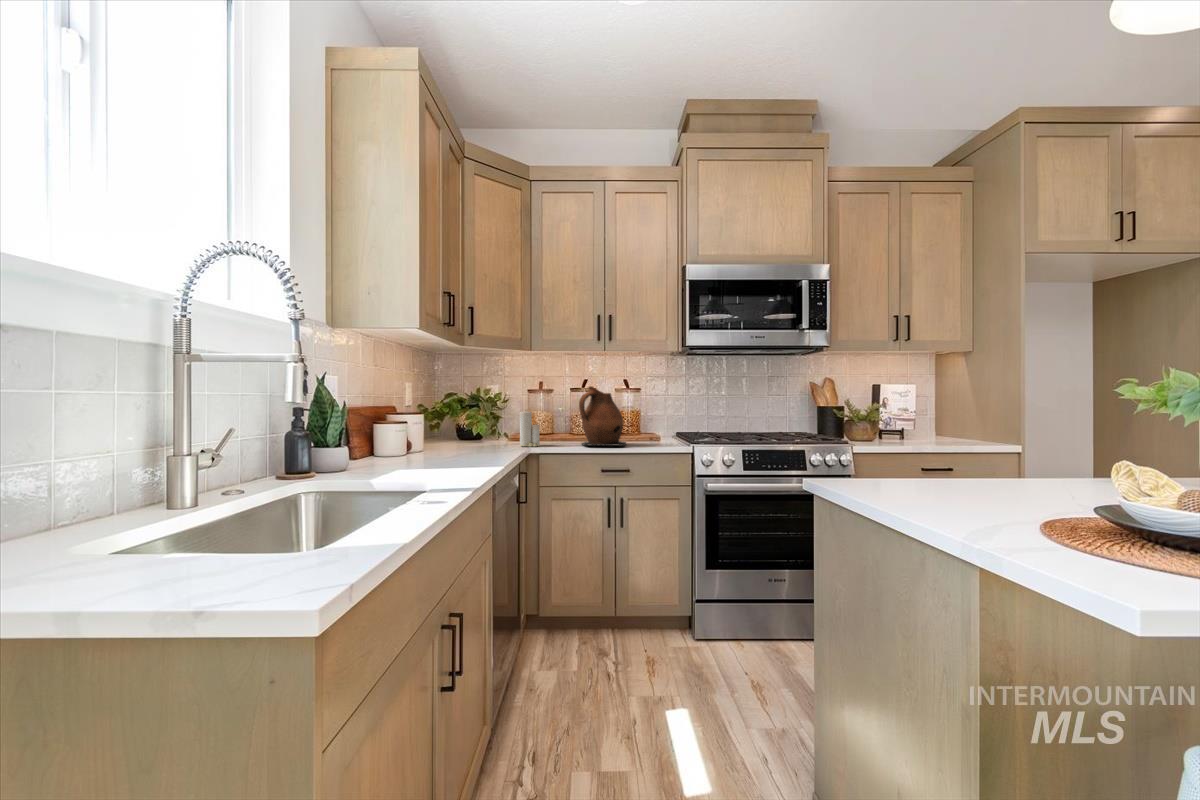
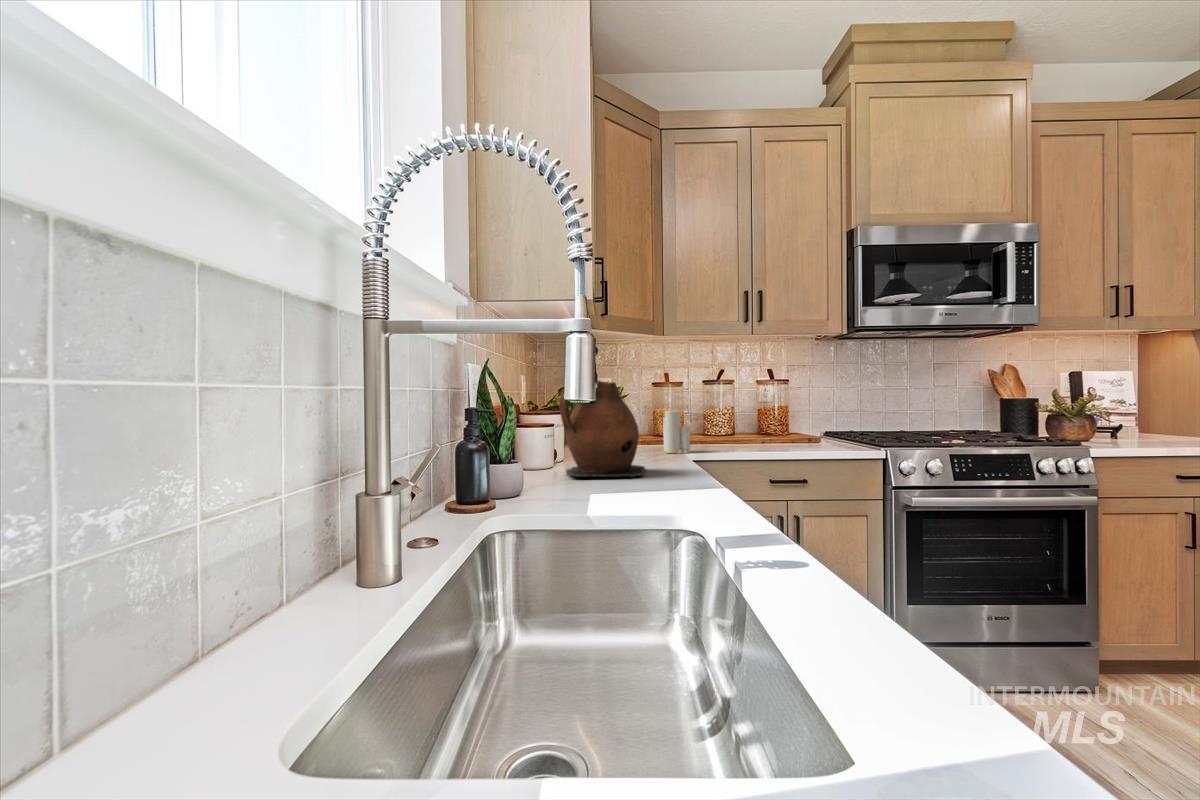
ceramic pitcher: present [579,386,626,446] -> present [559,380,645,478]

